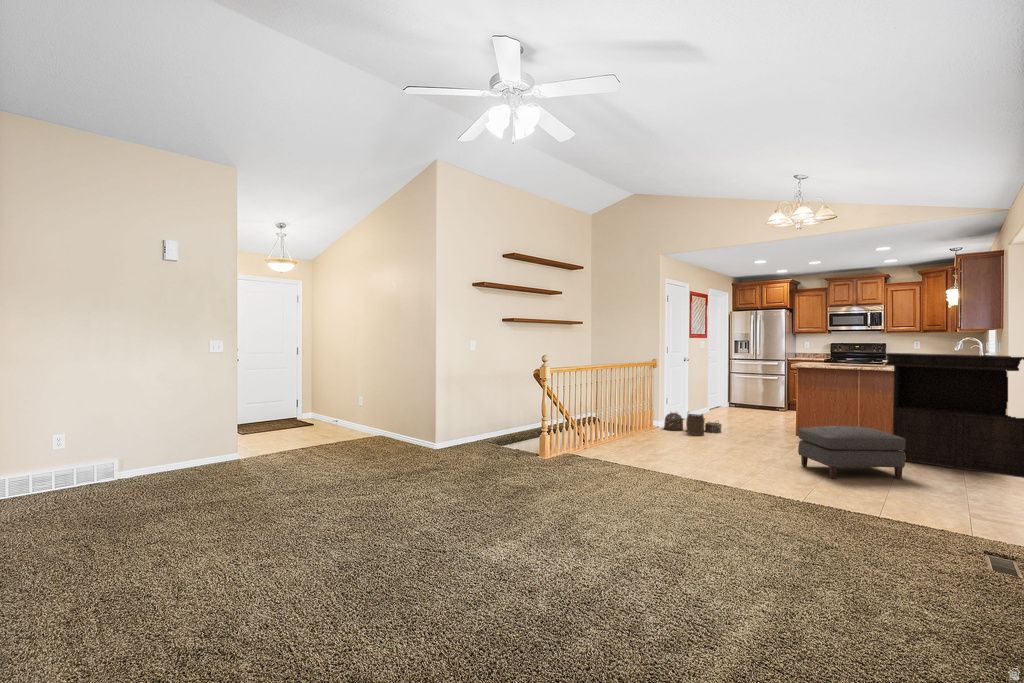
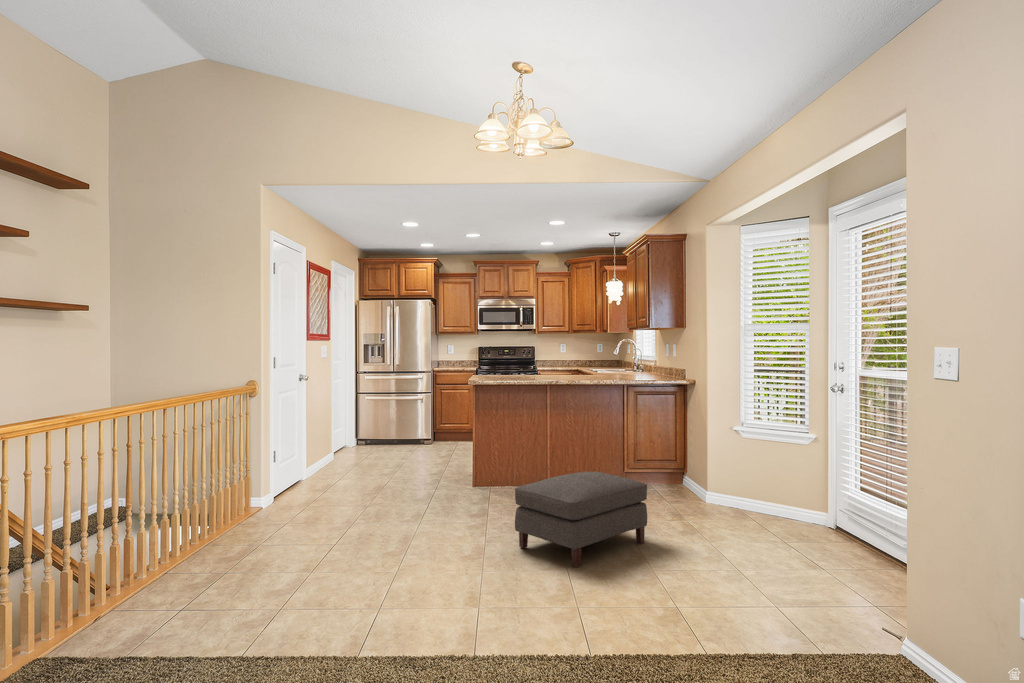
console table: present [885,353,1024,478] -> none [590,359,749,508]
woven basket: present [664,413,721,436] -> none [270,470,369,514]

